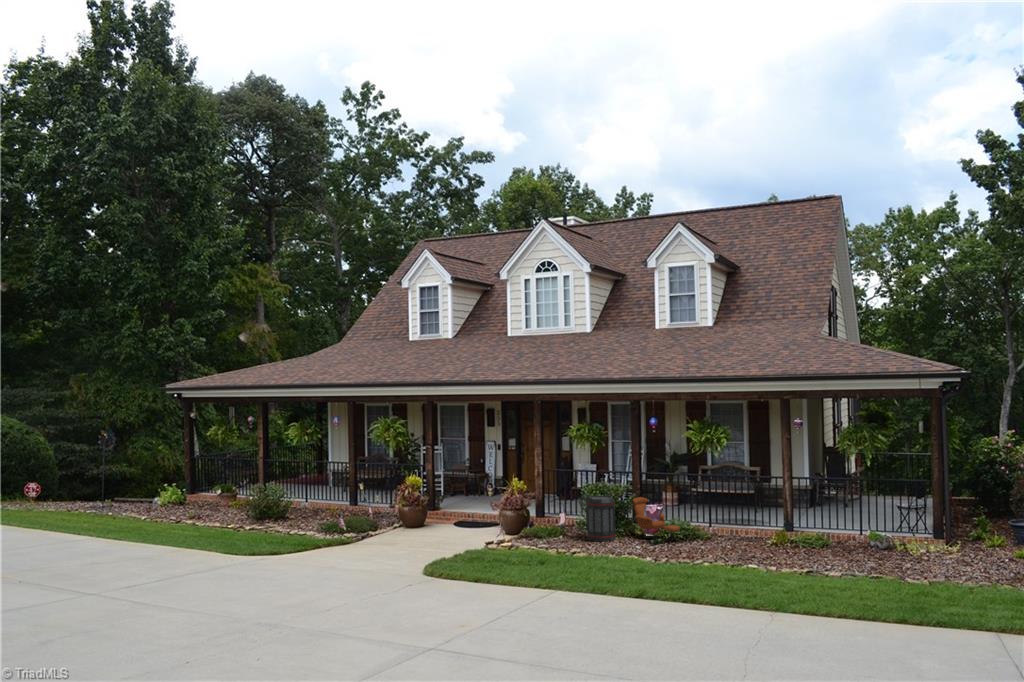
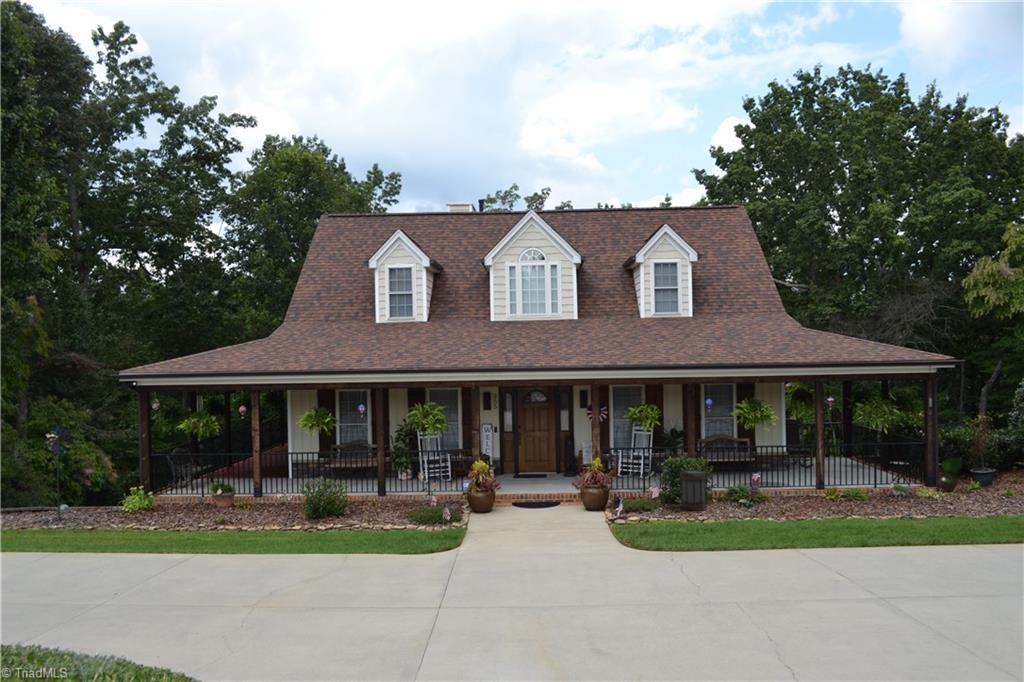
lounge chair: present [633,497,680,541] -> none [710,469,759,506]
potted tree: none [962,501,995,550] -> present [938,459,961,492]

